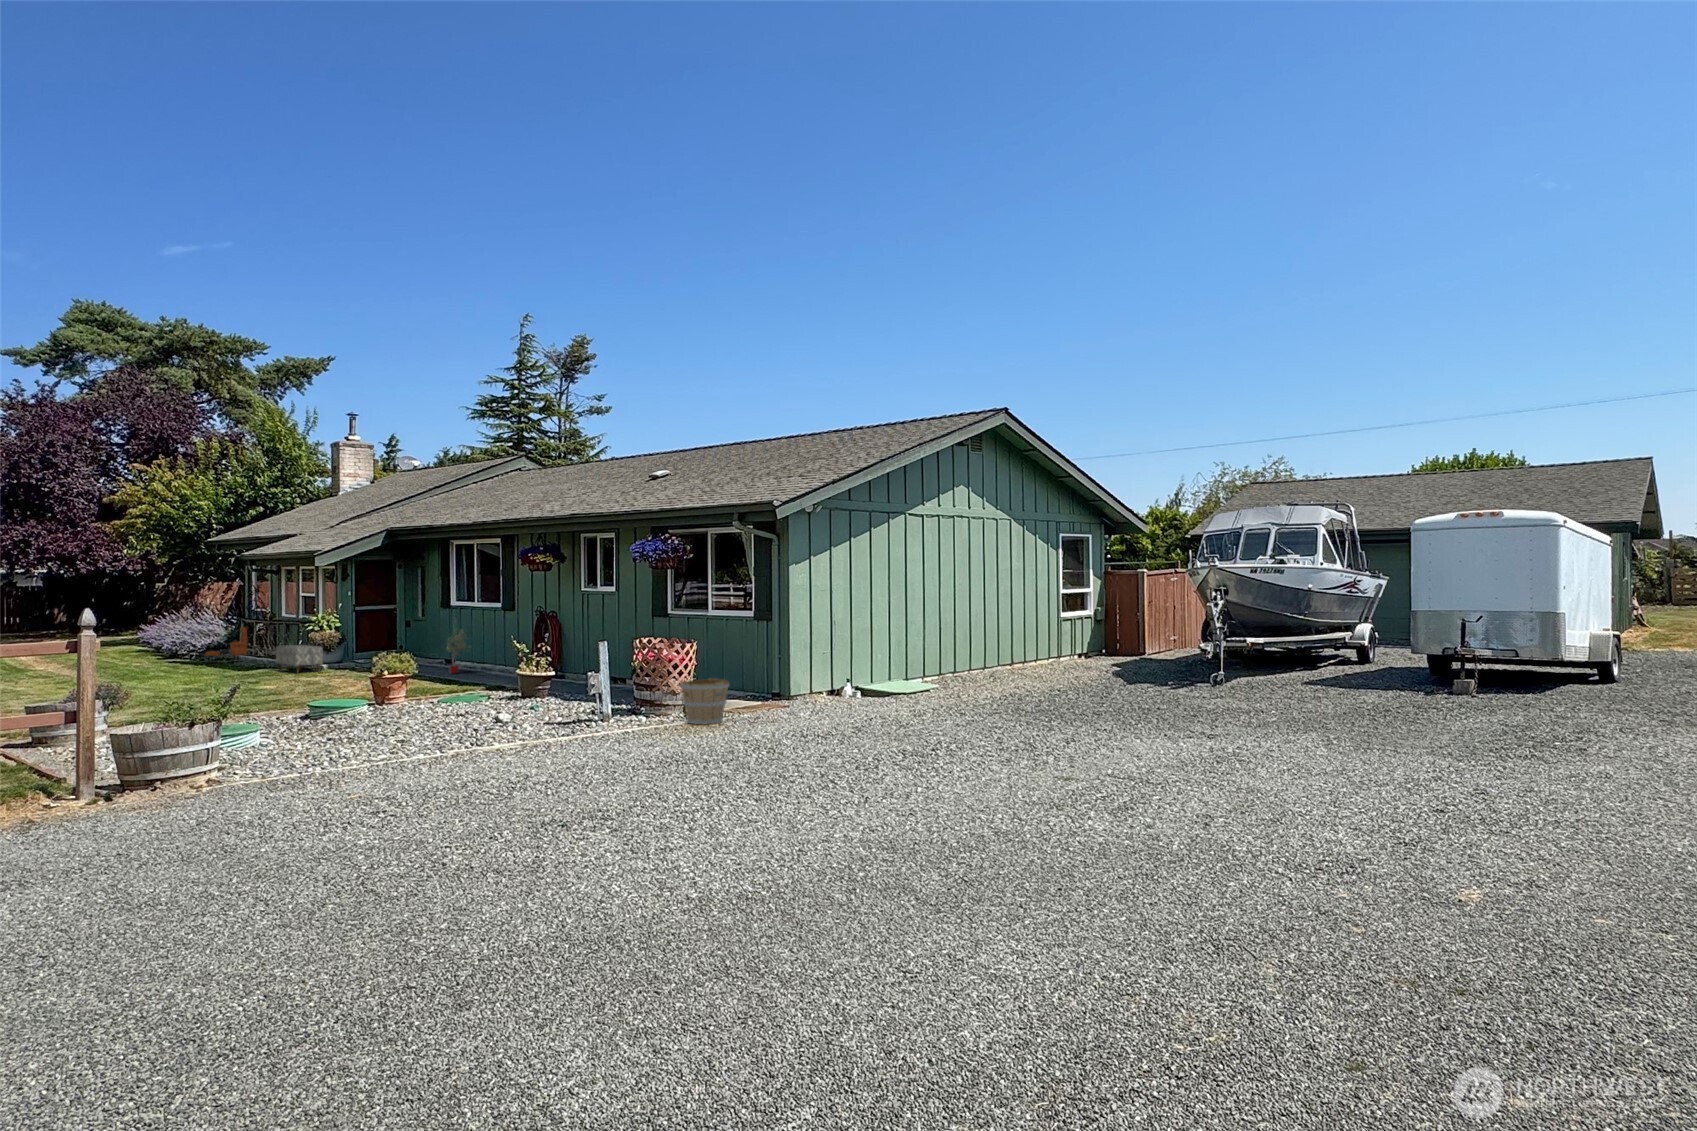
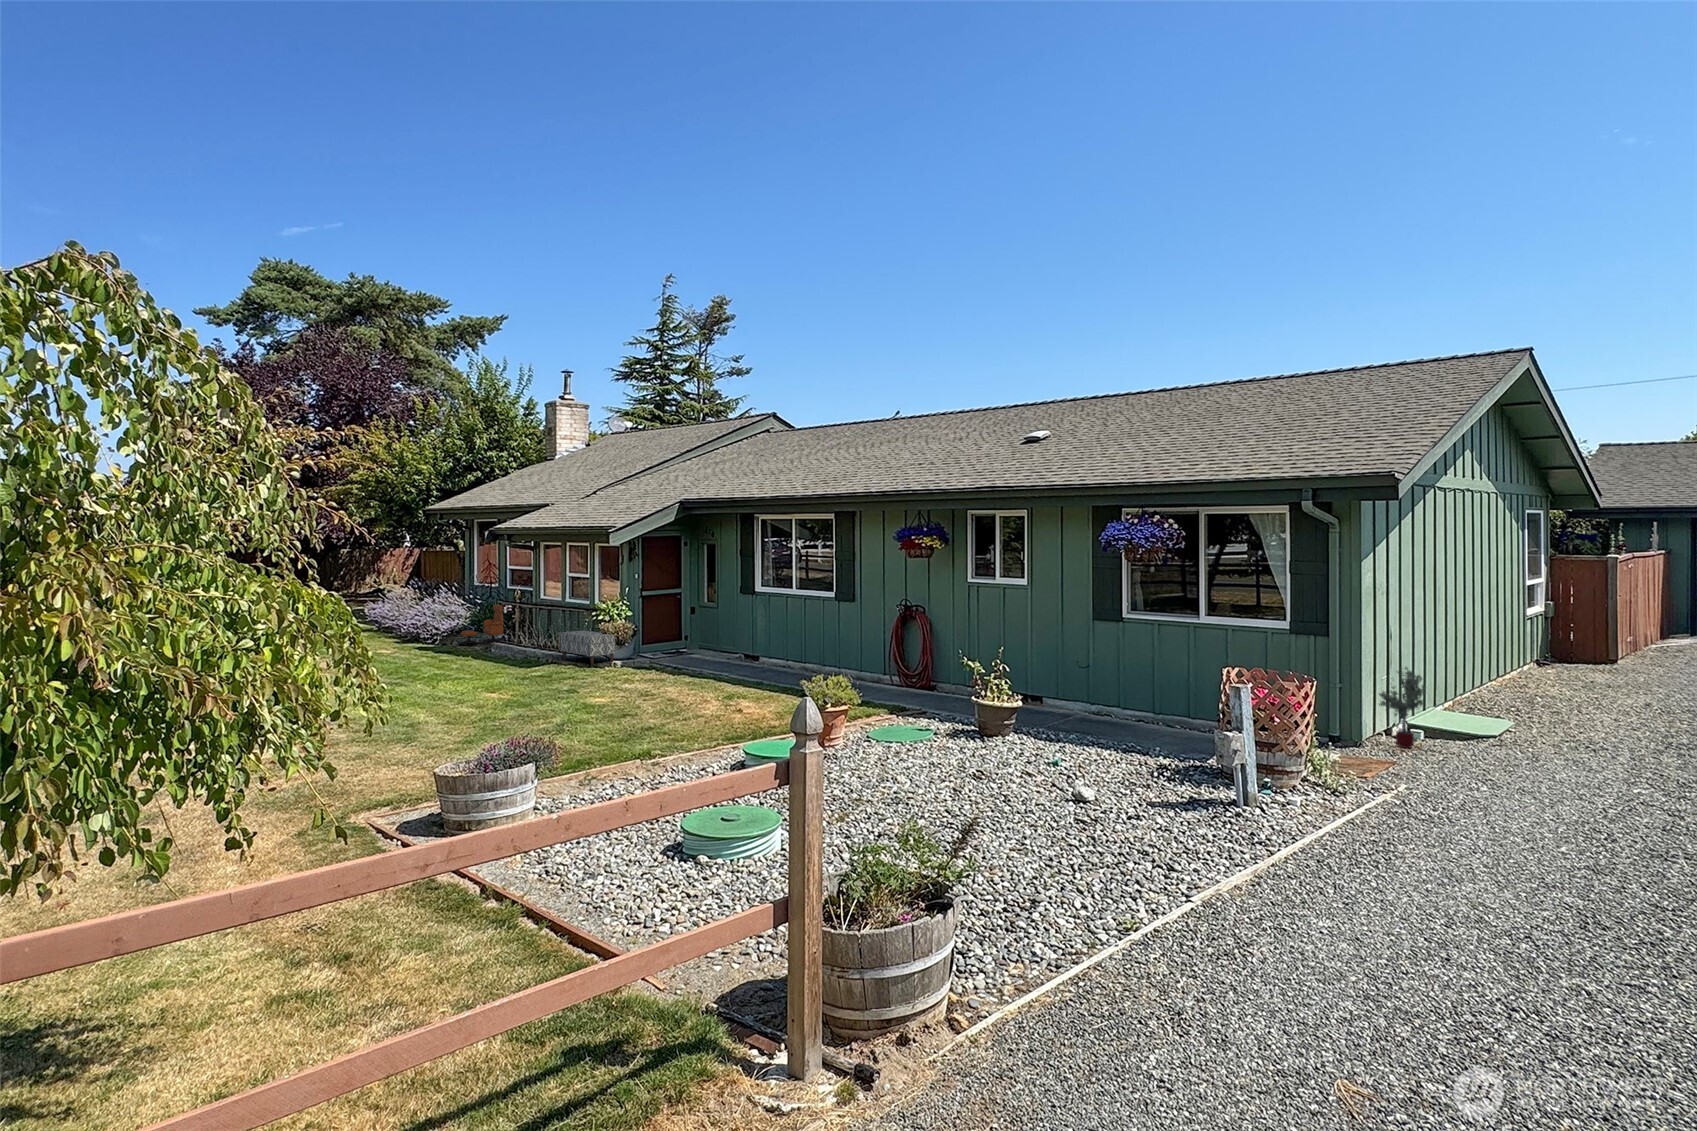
potted tree: present [447,630,469,674] -> present [1379,667,1425,748]
wooden bucket: present [680,678,729,725] -> none [1304,732,1381,802]

